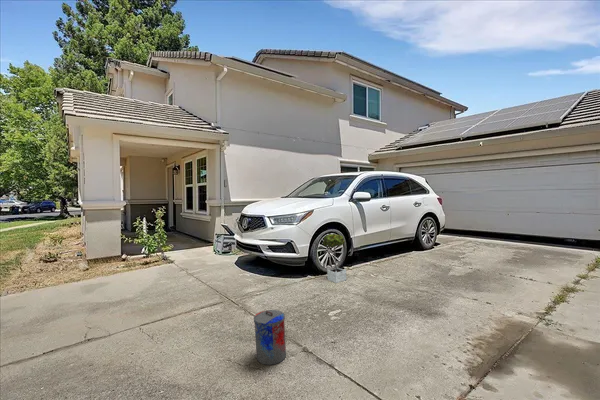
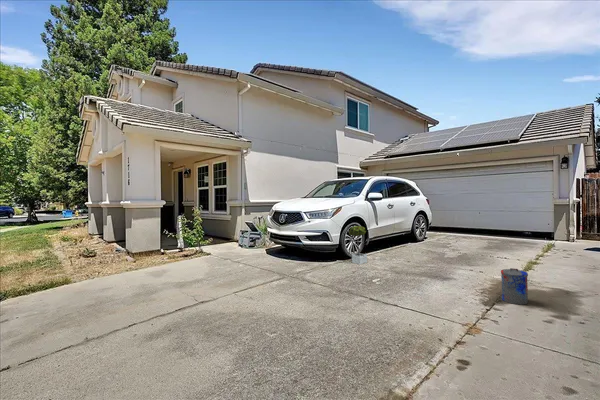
trash can: present [254,310,286,365] -> present [501,268,528,305]

